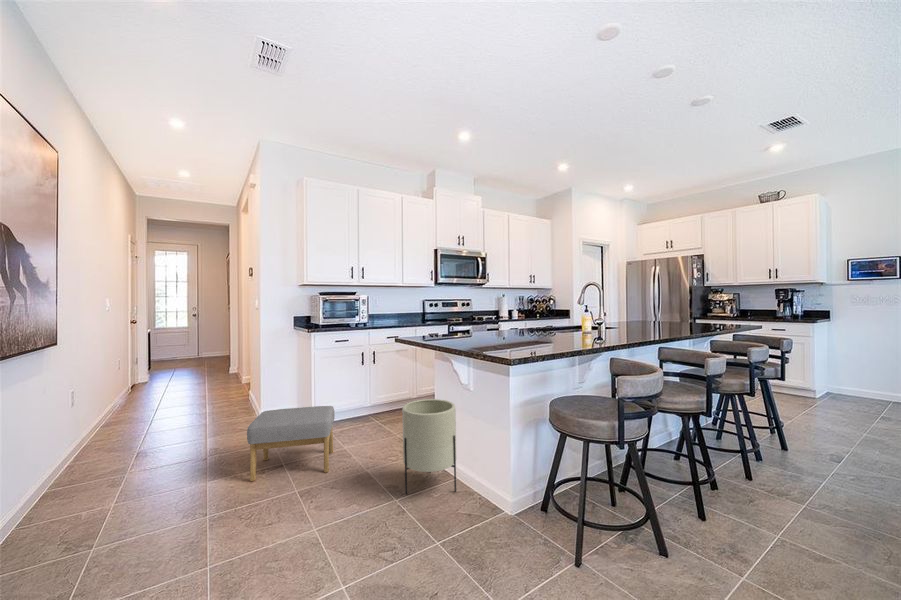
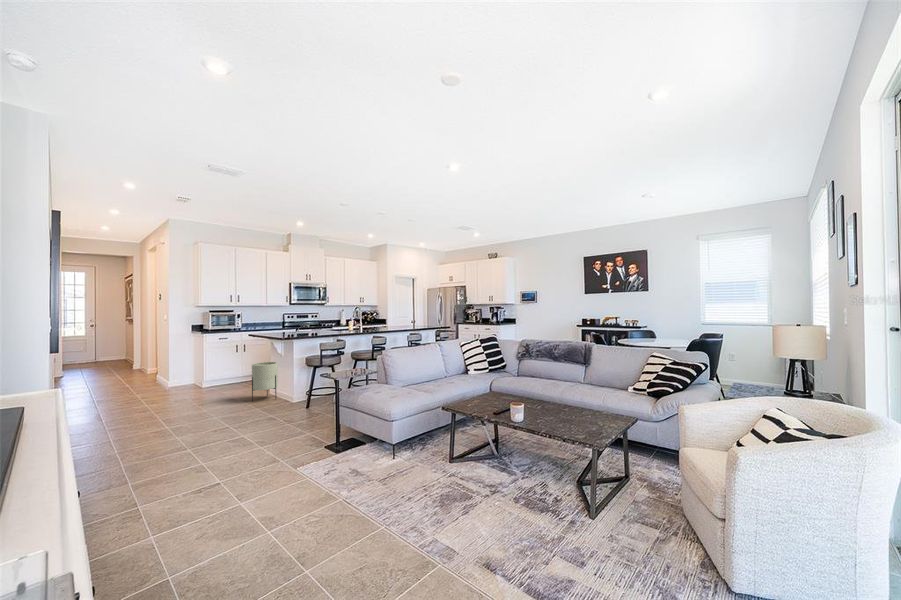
footstool: present [247,406,335,481] -> none [172,370,219,403]

